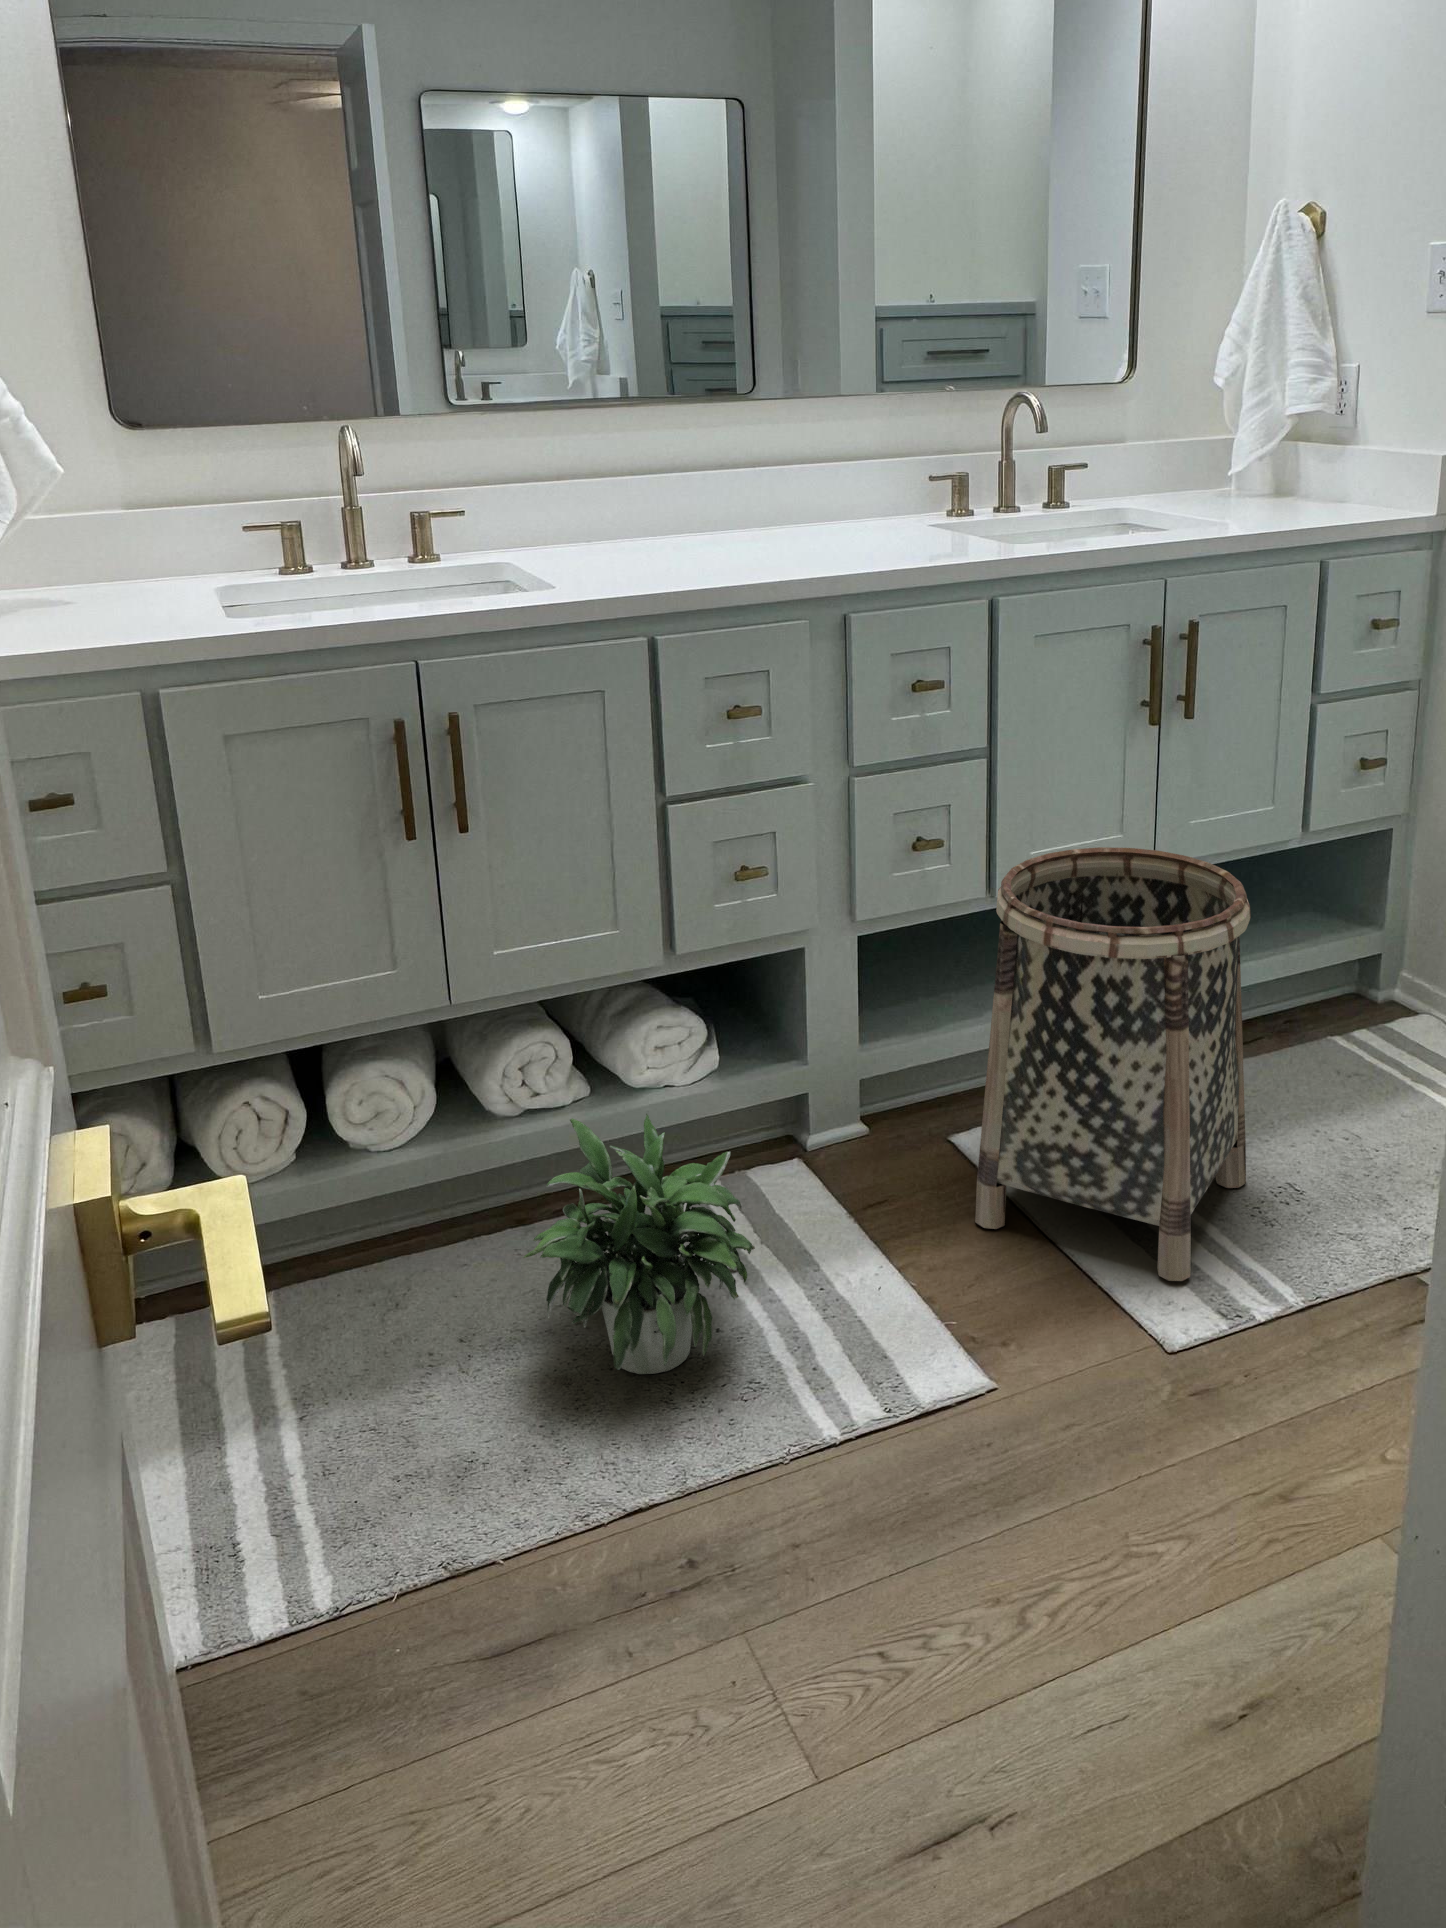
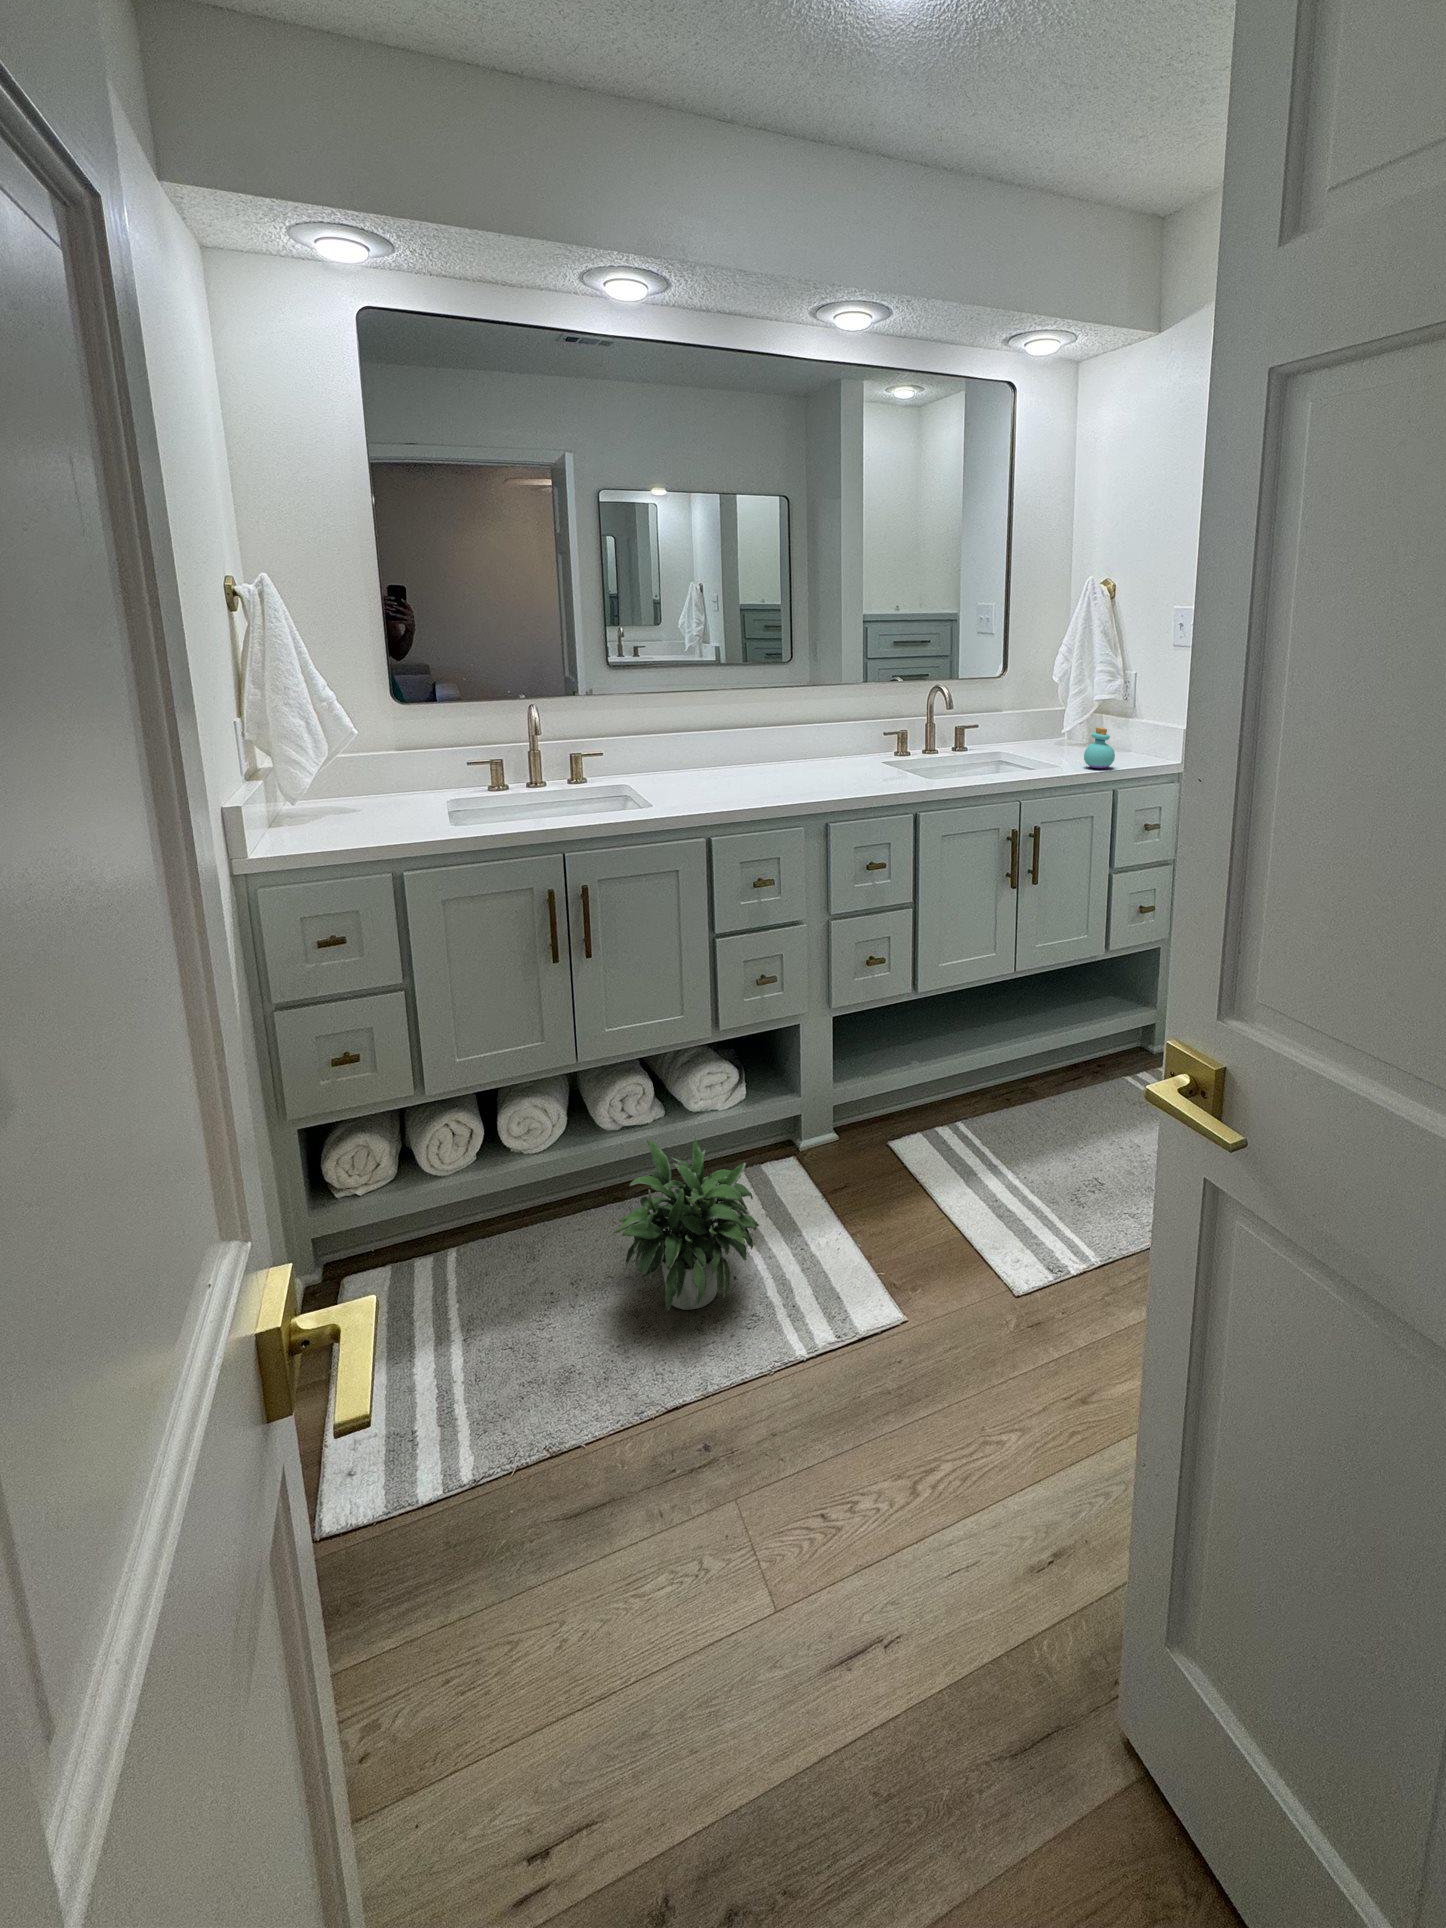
perfume bottle: none [1270,455,1323,525] -> present [1084,727,1115,768]
basket: present [975,847,1251,1281] -> none [901,967,1069,1246]

